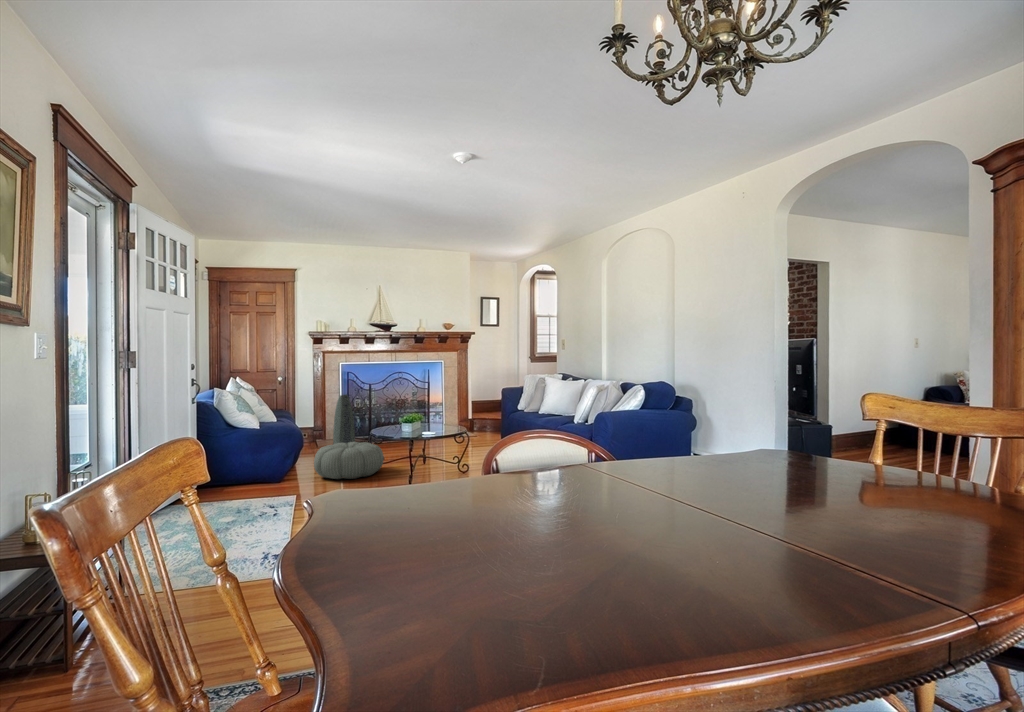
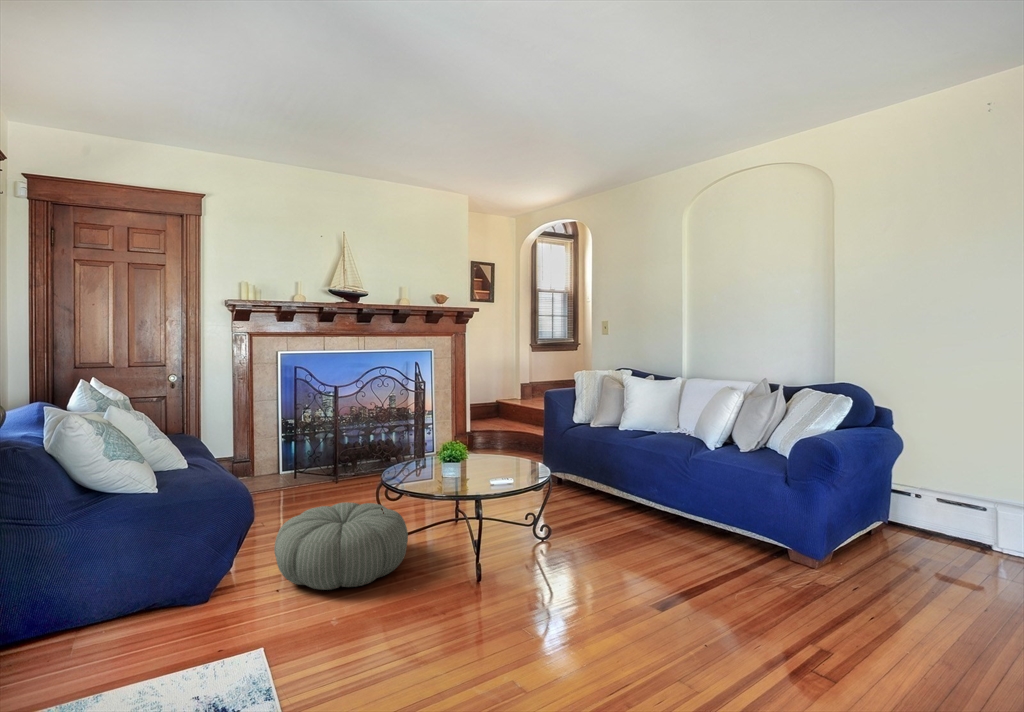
air purifier: present [333,394,355,444] -> none [269,402,307,488]

